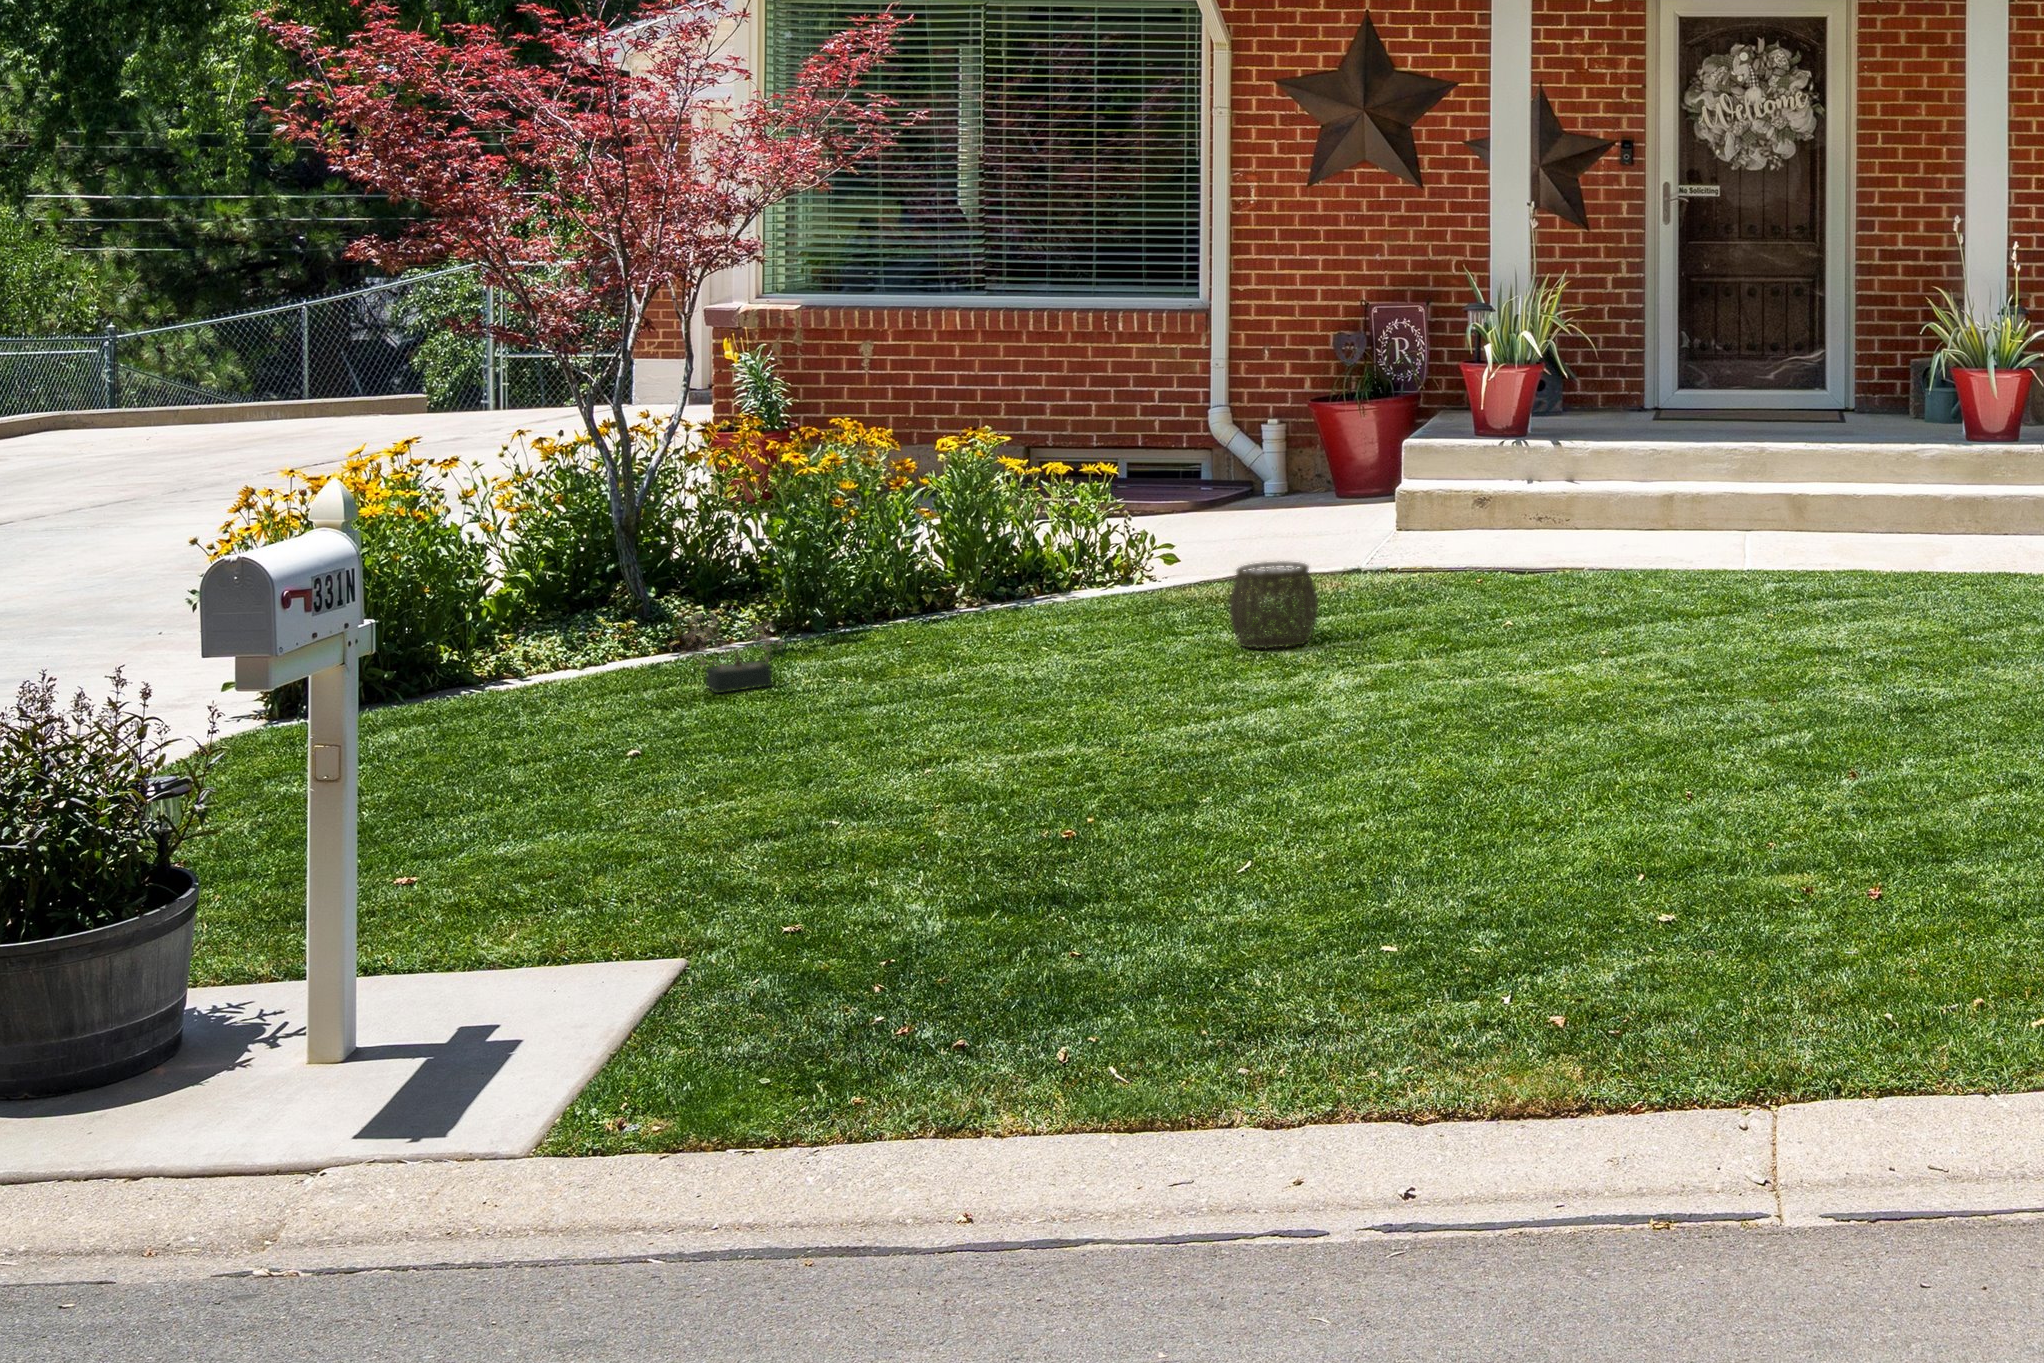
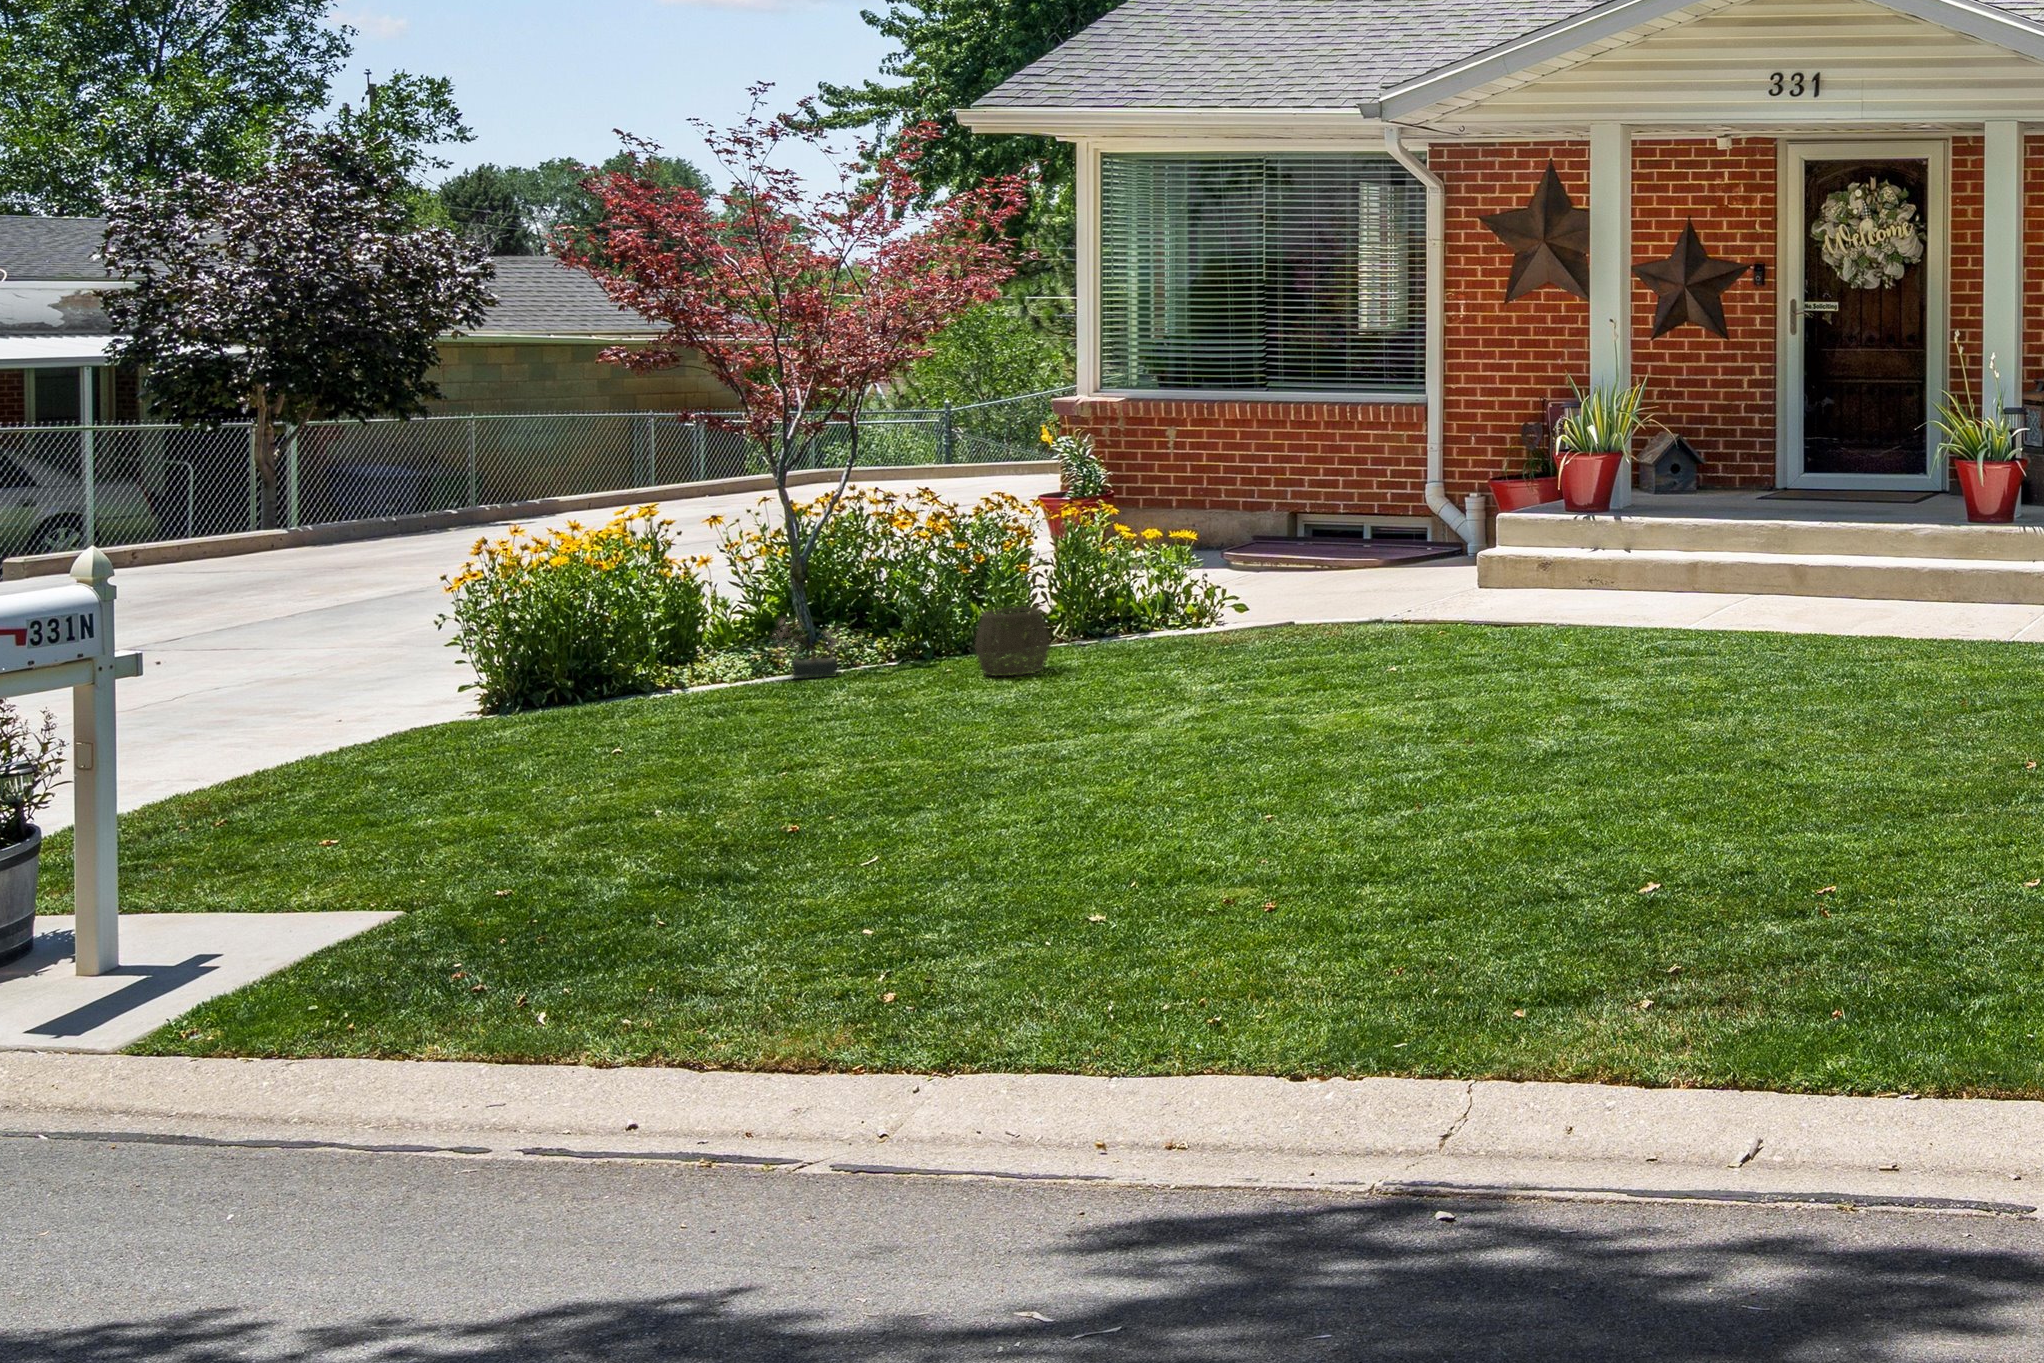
woven basket: present [1229,561,1318,649] -> present [976,607,1049,676]

